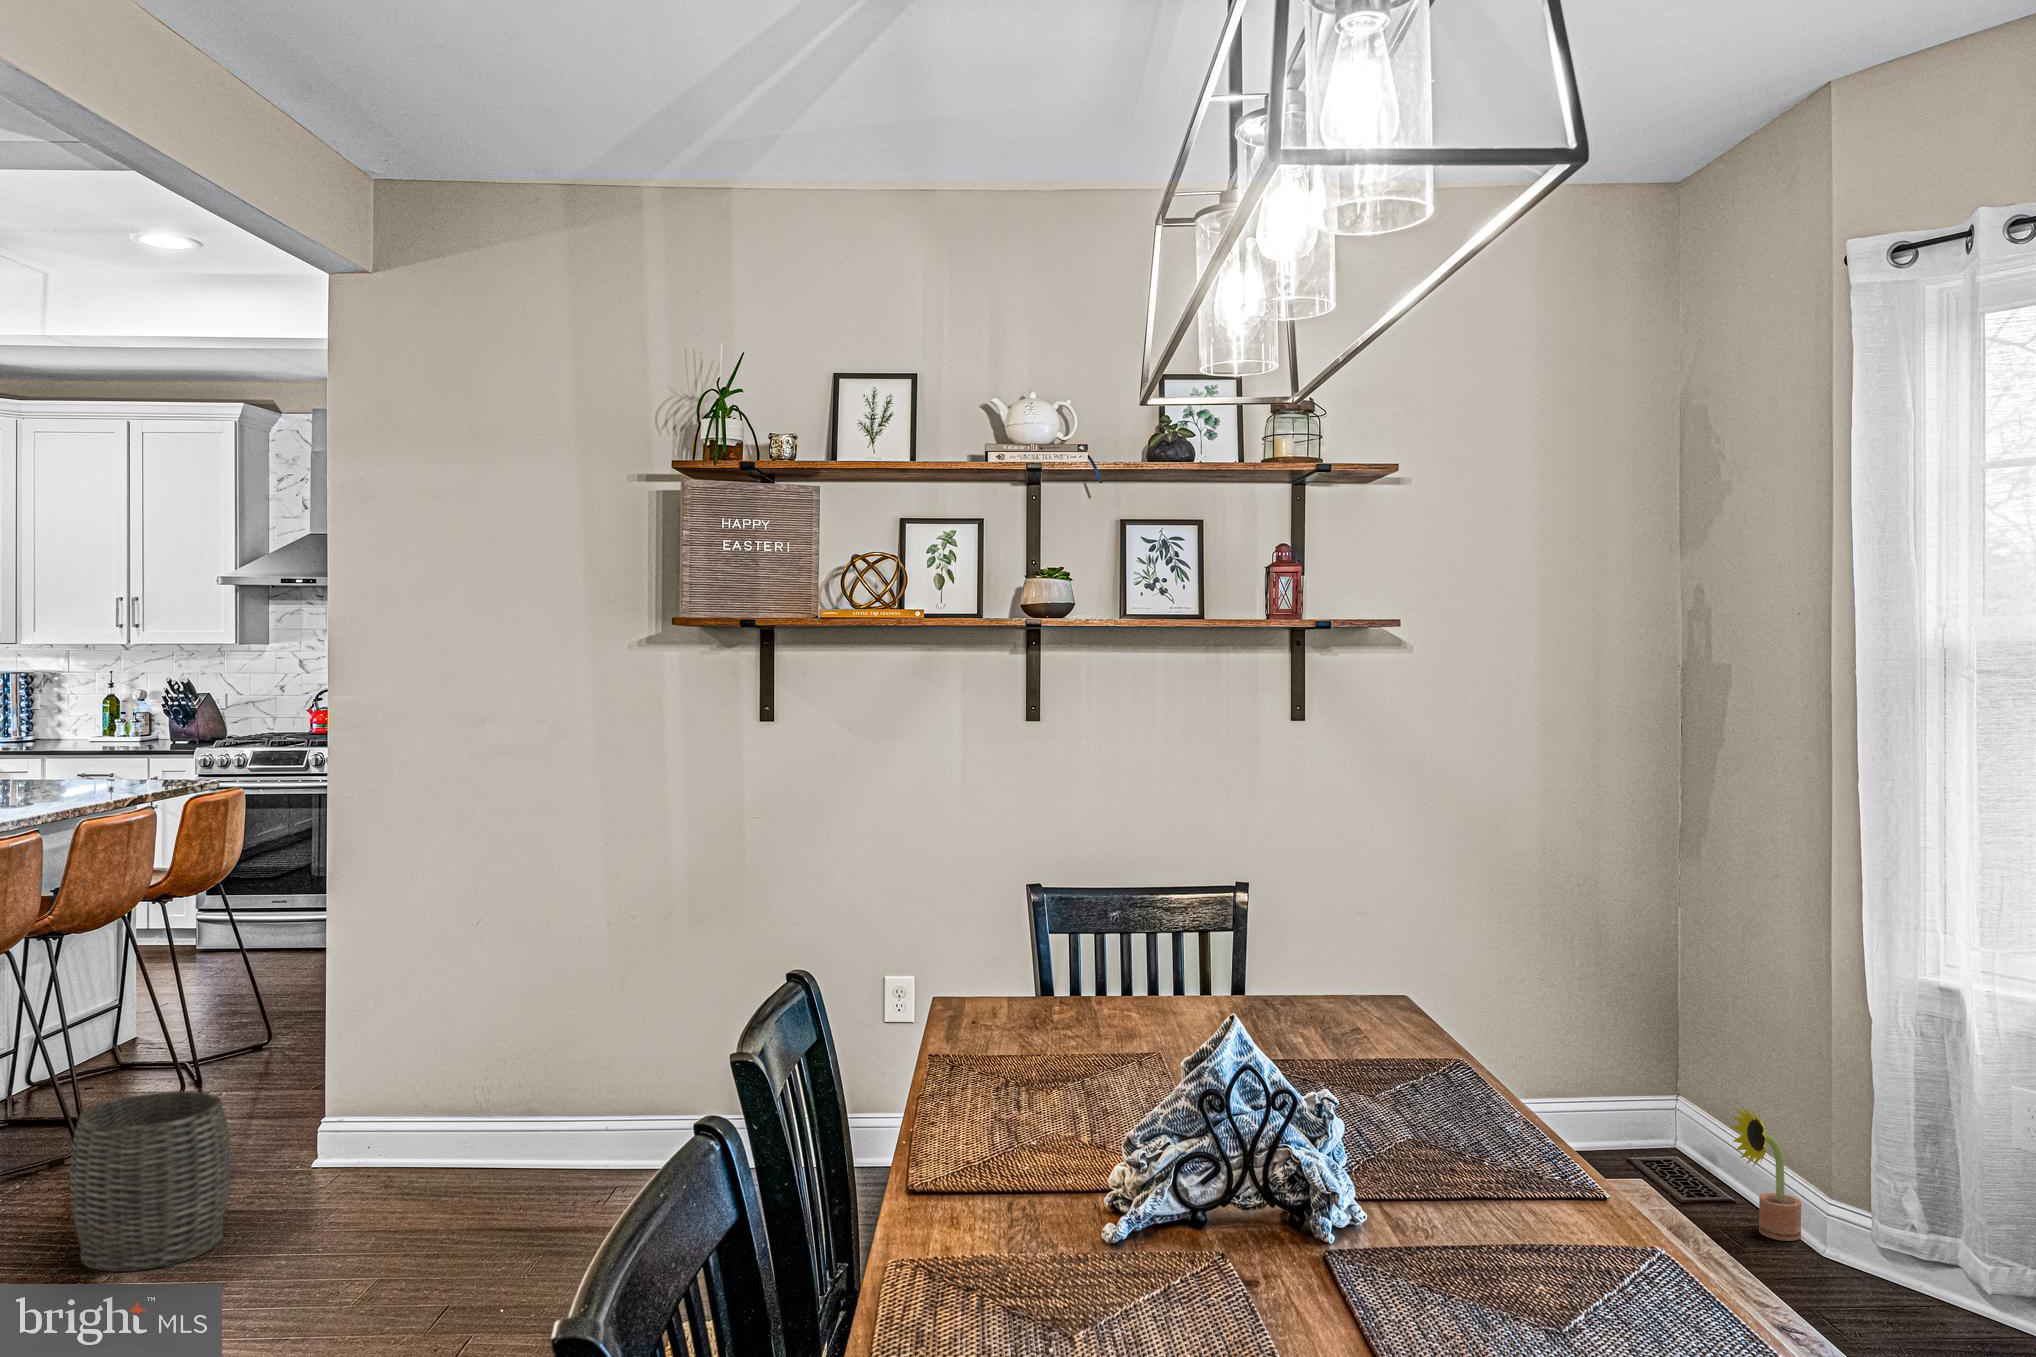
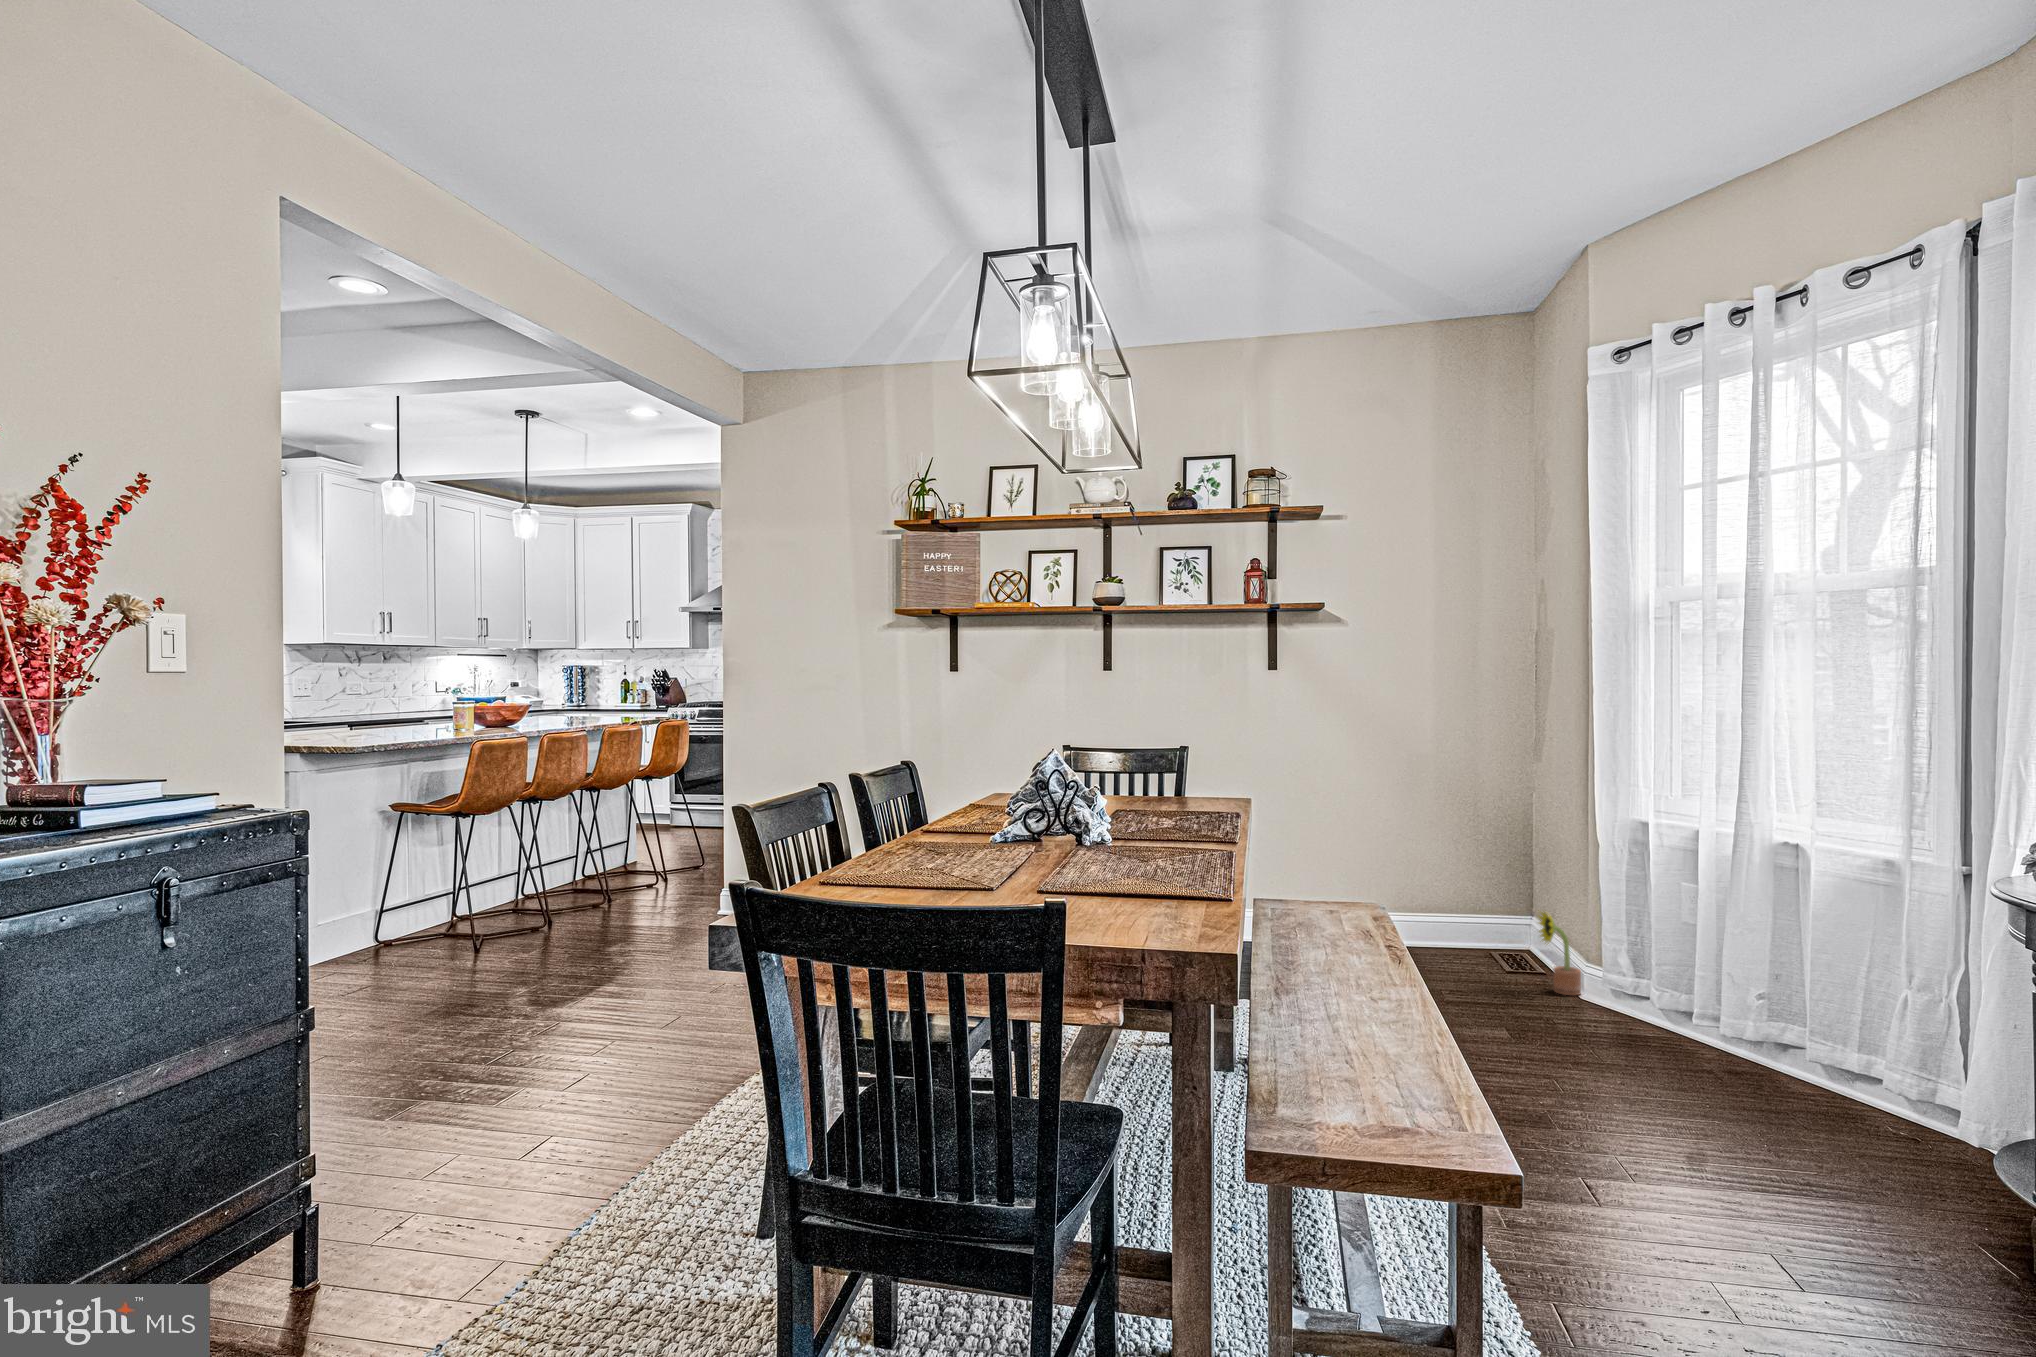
woven basket: present [70,1091,231,1272] -> none [574,870,654,959]

